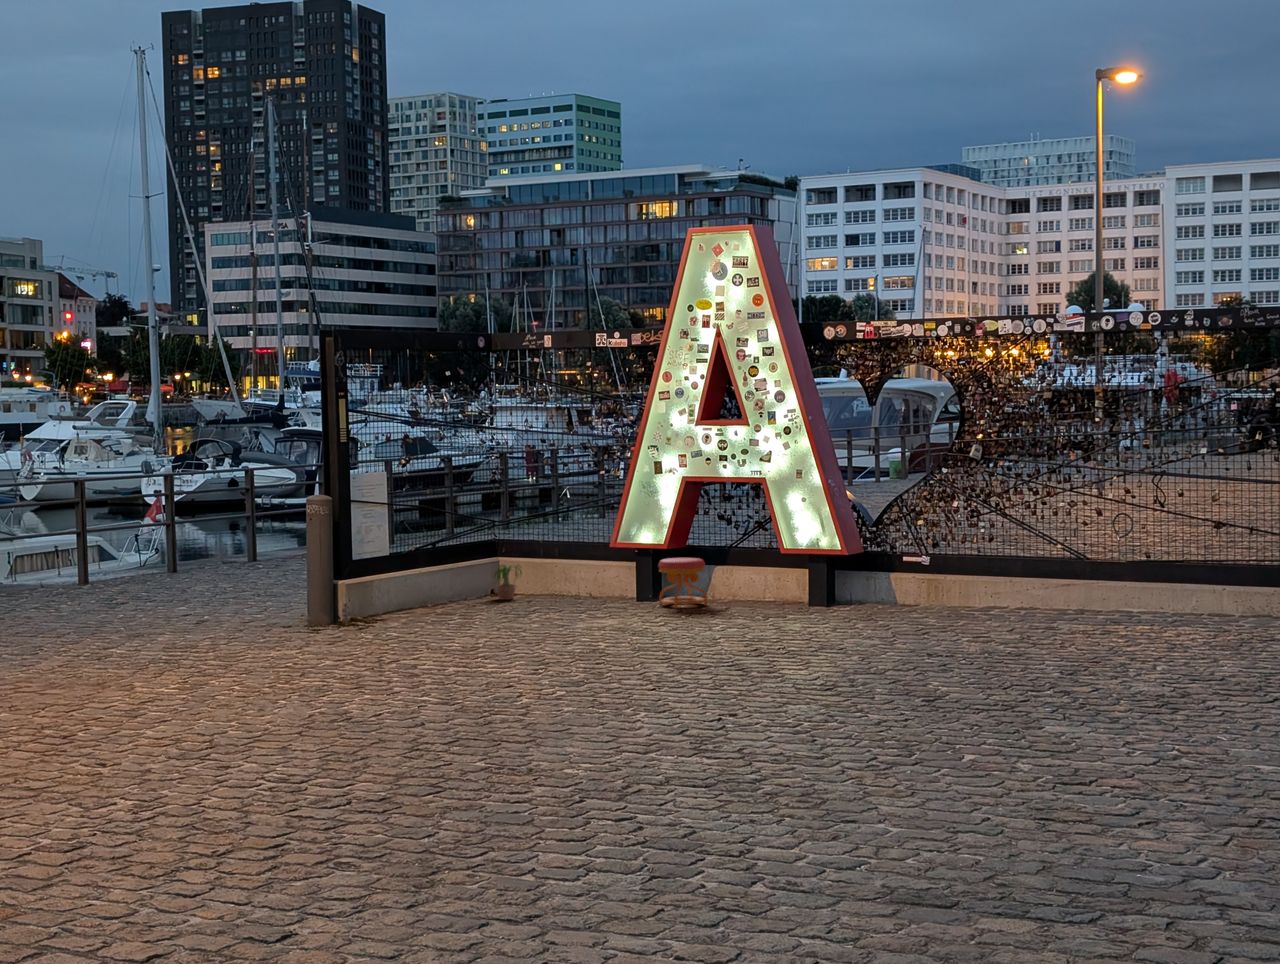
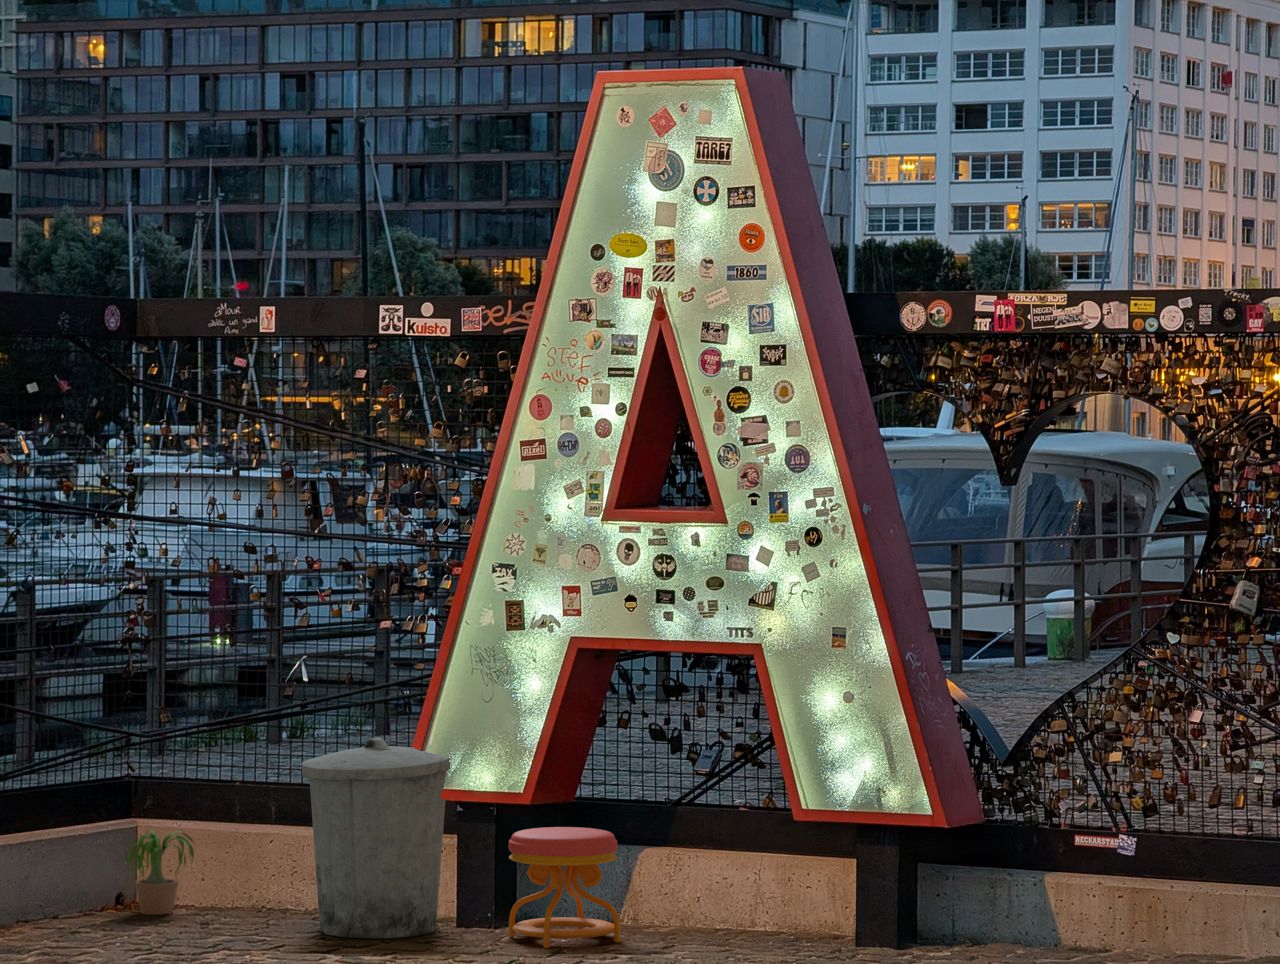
trash can: none [569,521,633,606] -> present [302,738,451,938]

